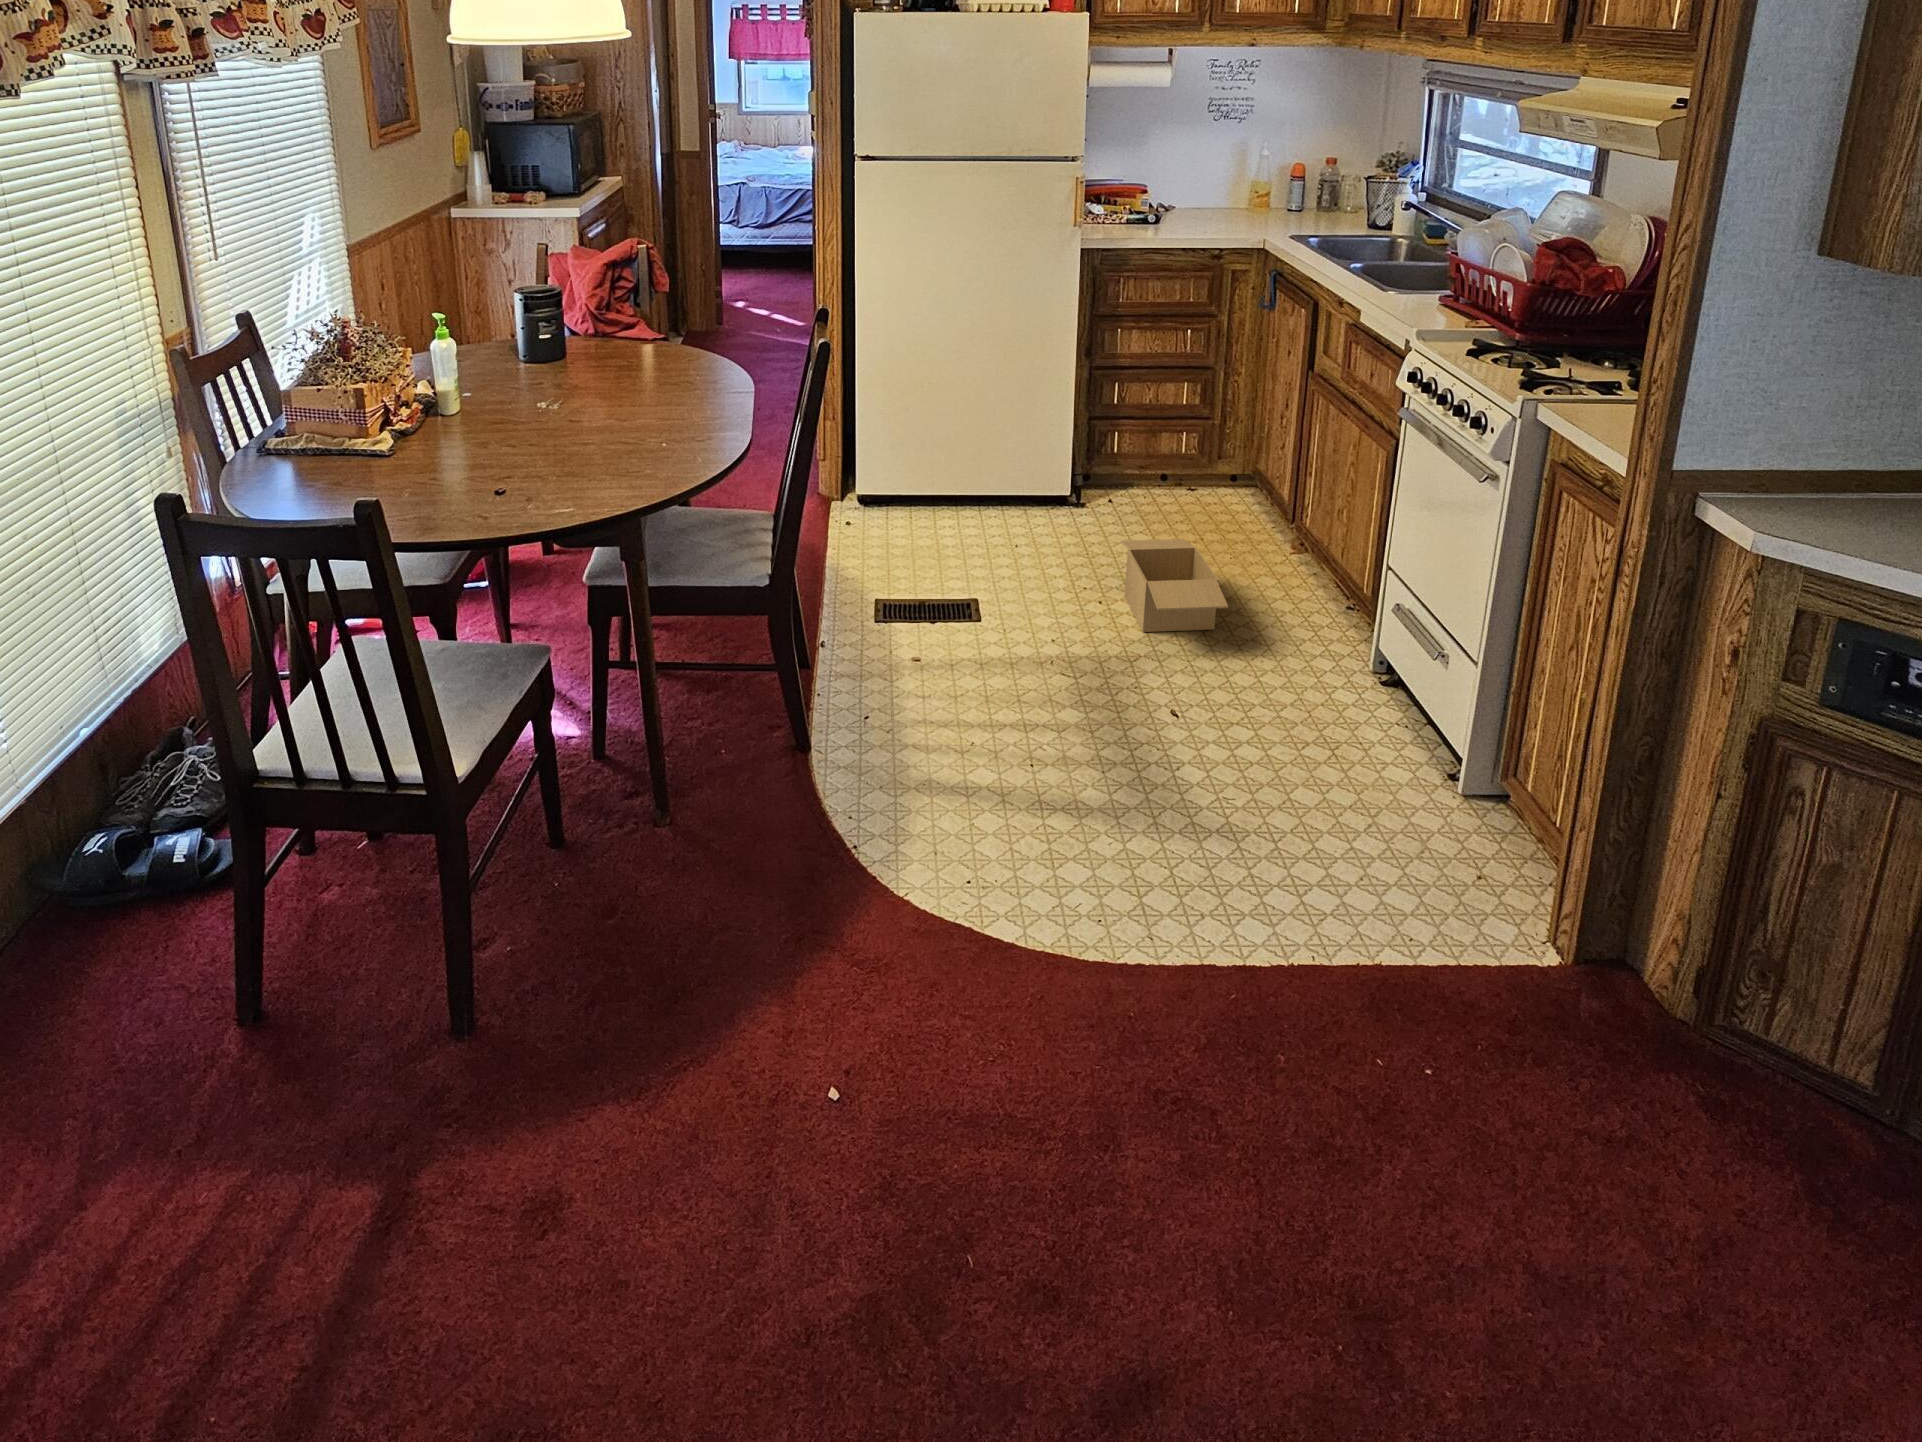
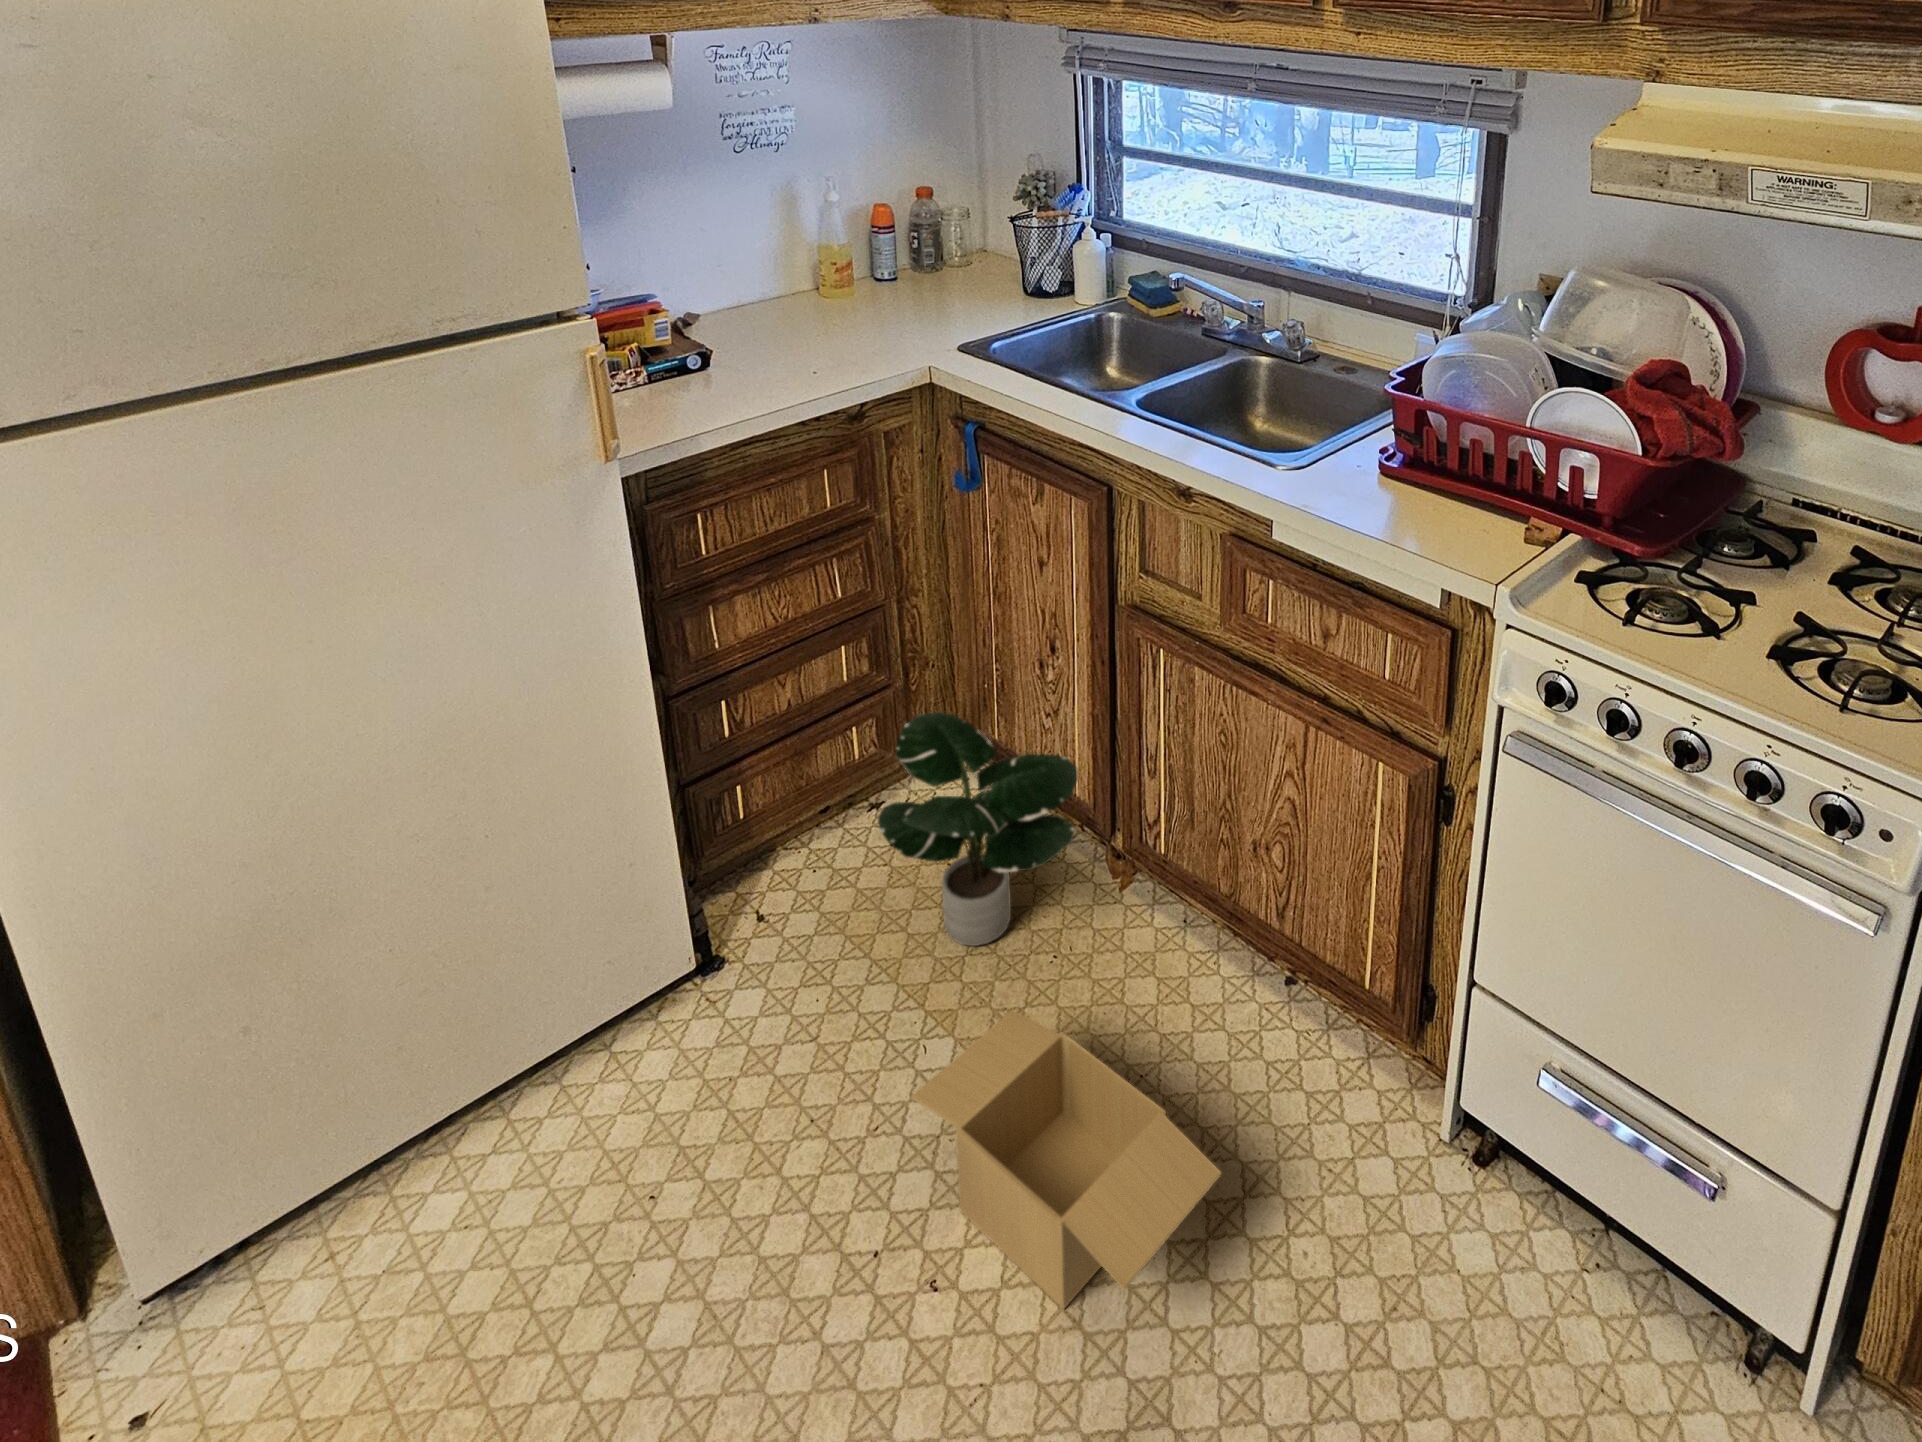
potted plant: none [1164,418,1276,543] -> present [878,712,1078,946]

